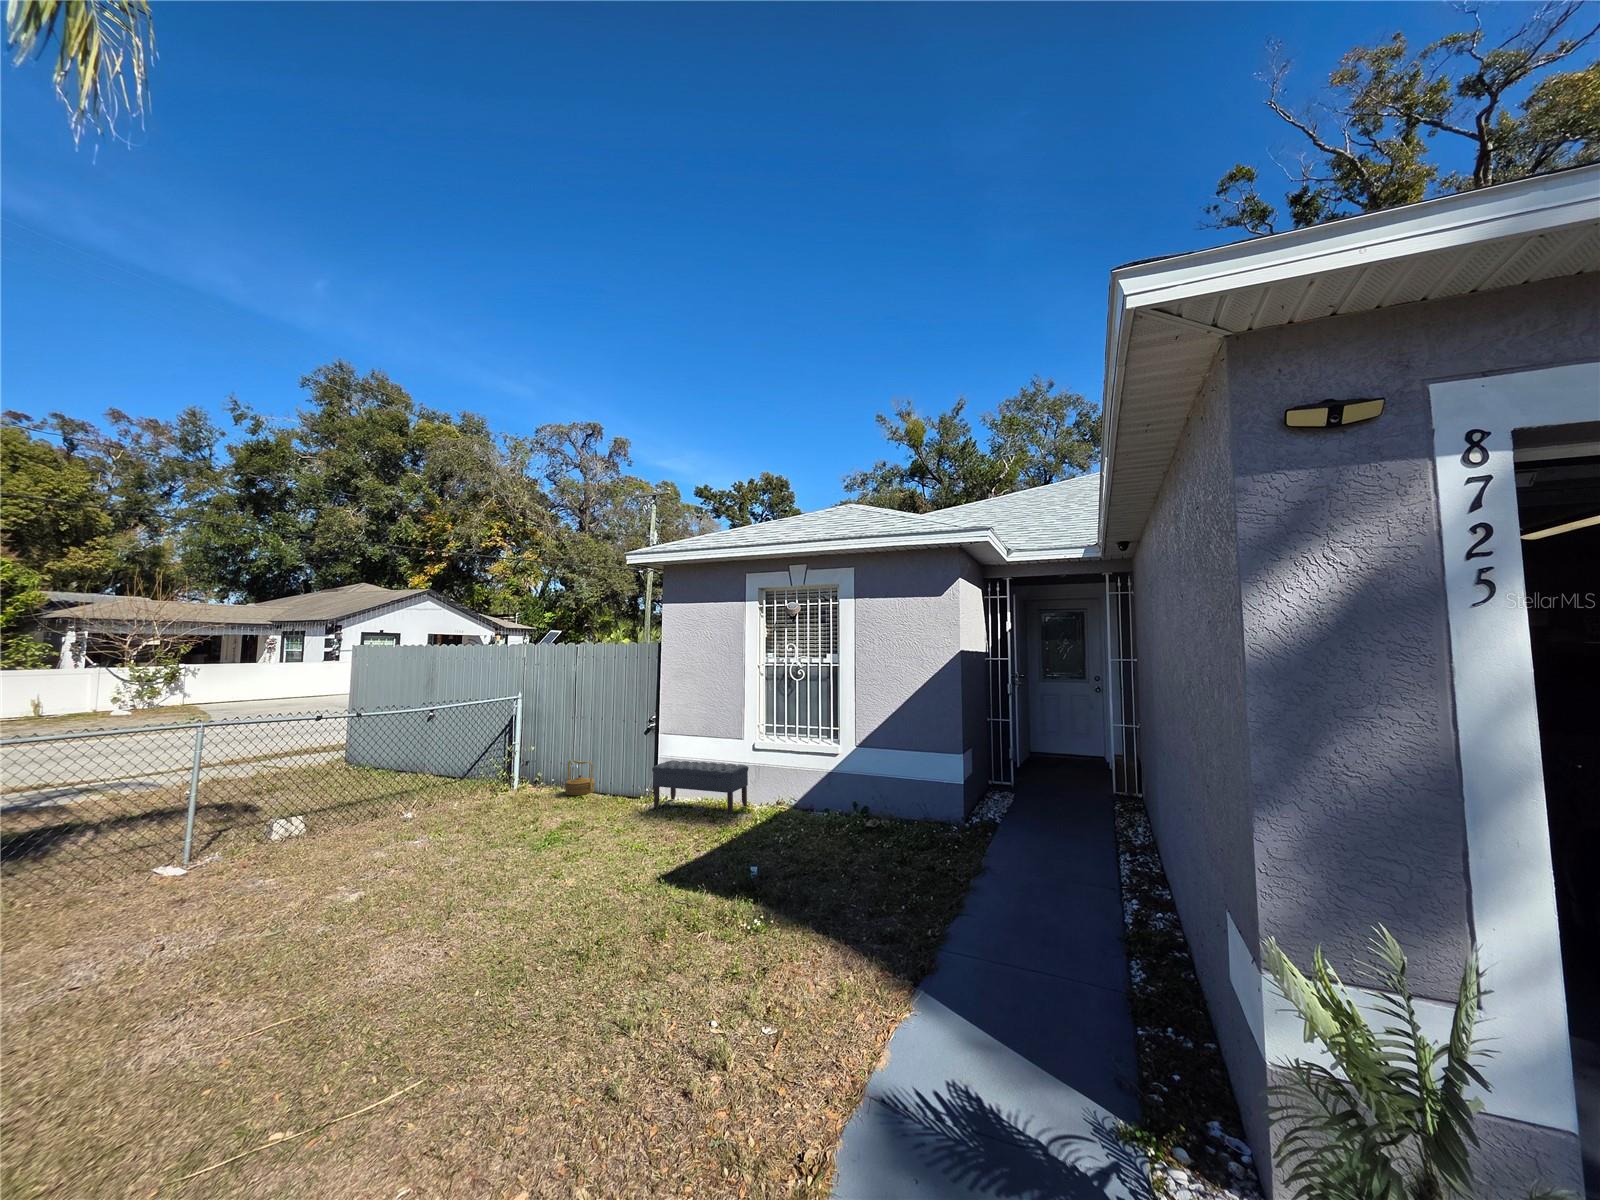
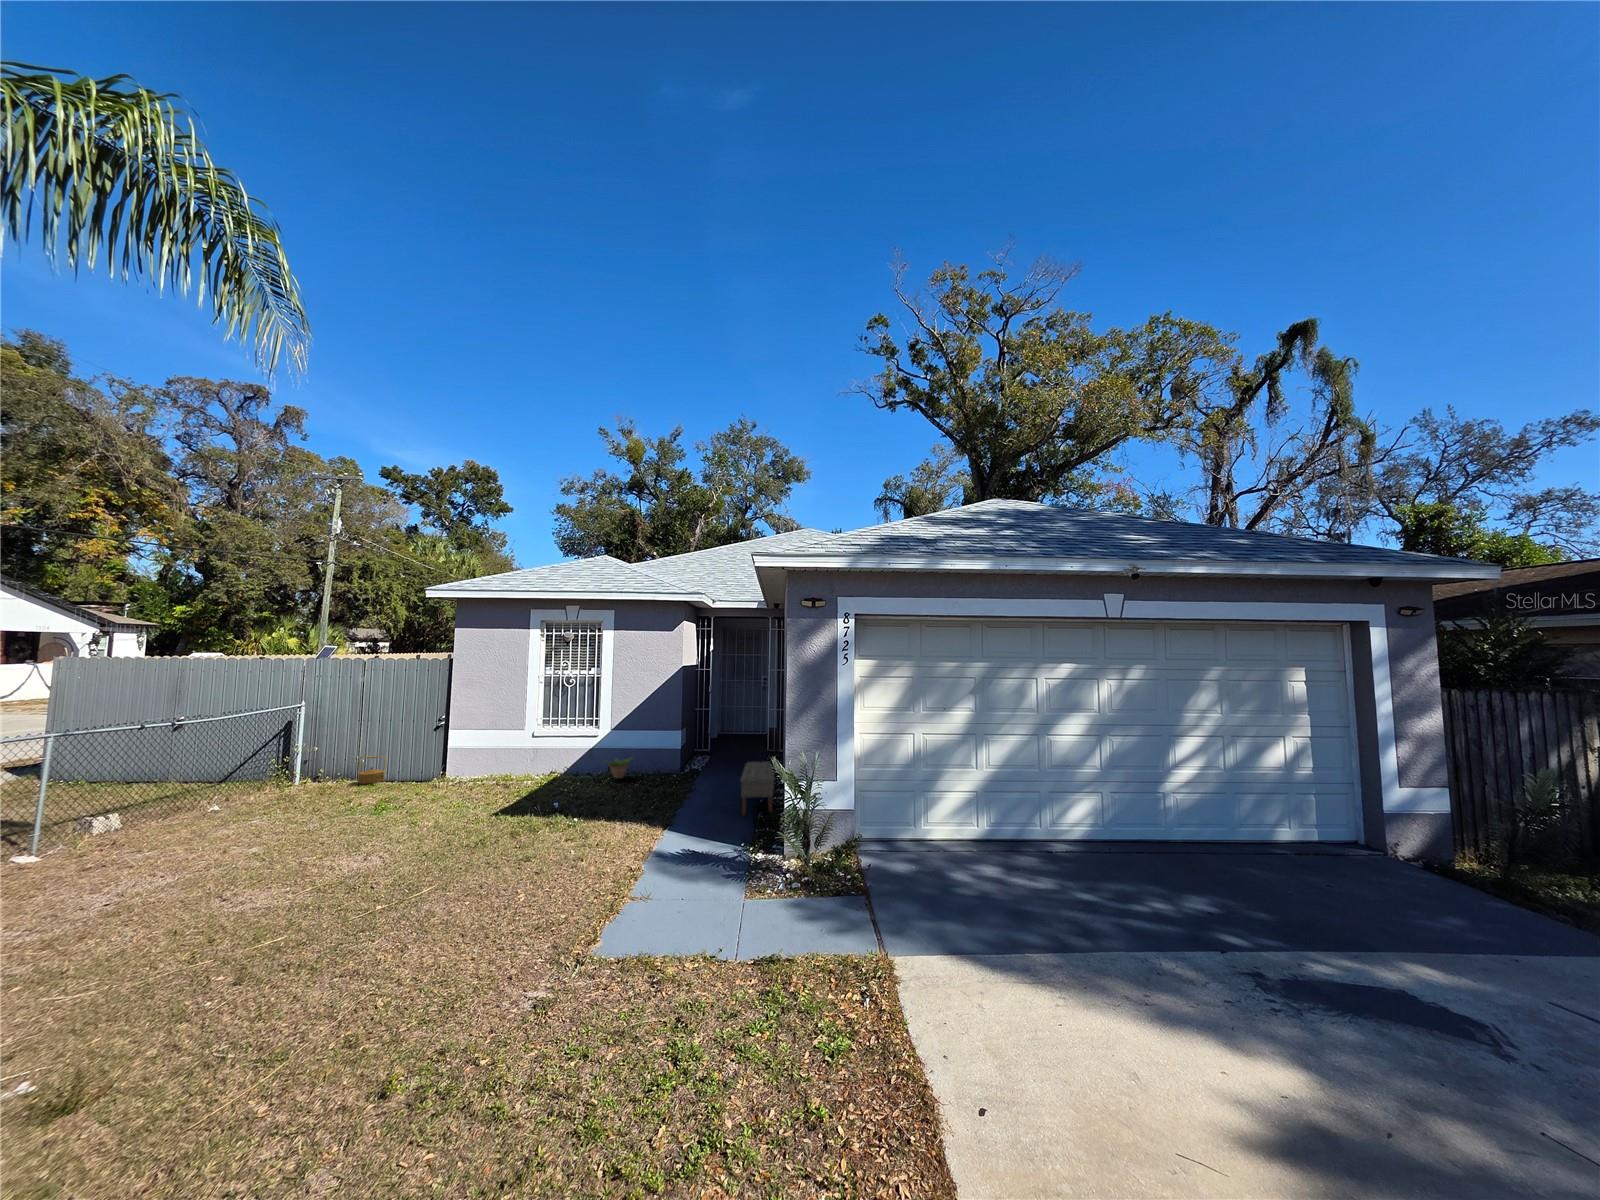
bench: present [652,760,749,814] -> present [741,762,774,816]
decorative plant: none [838,795,891,828] -> present [607,759,631,778]

